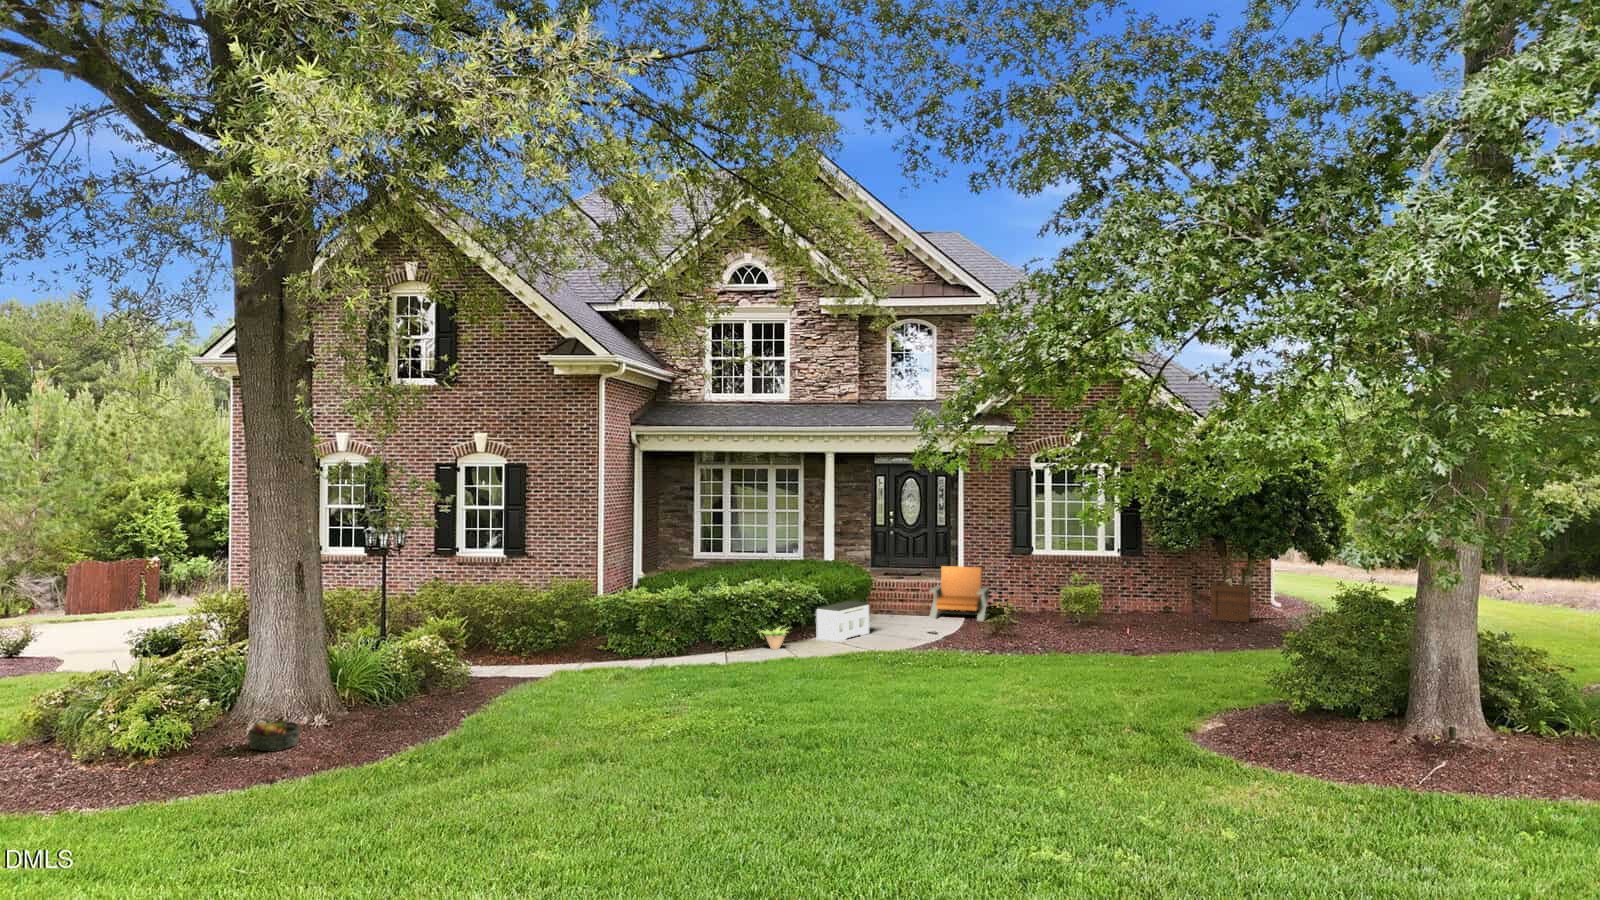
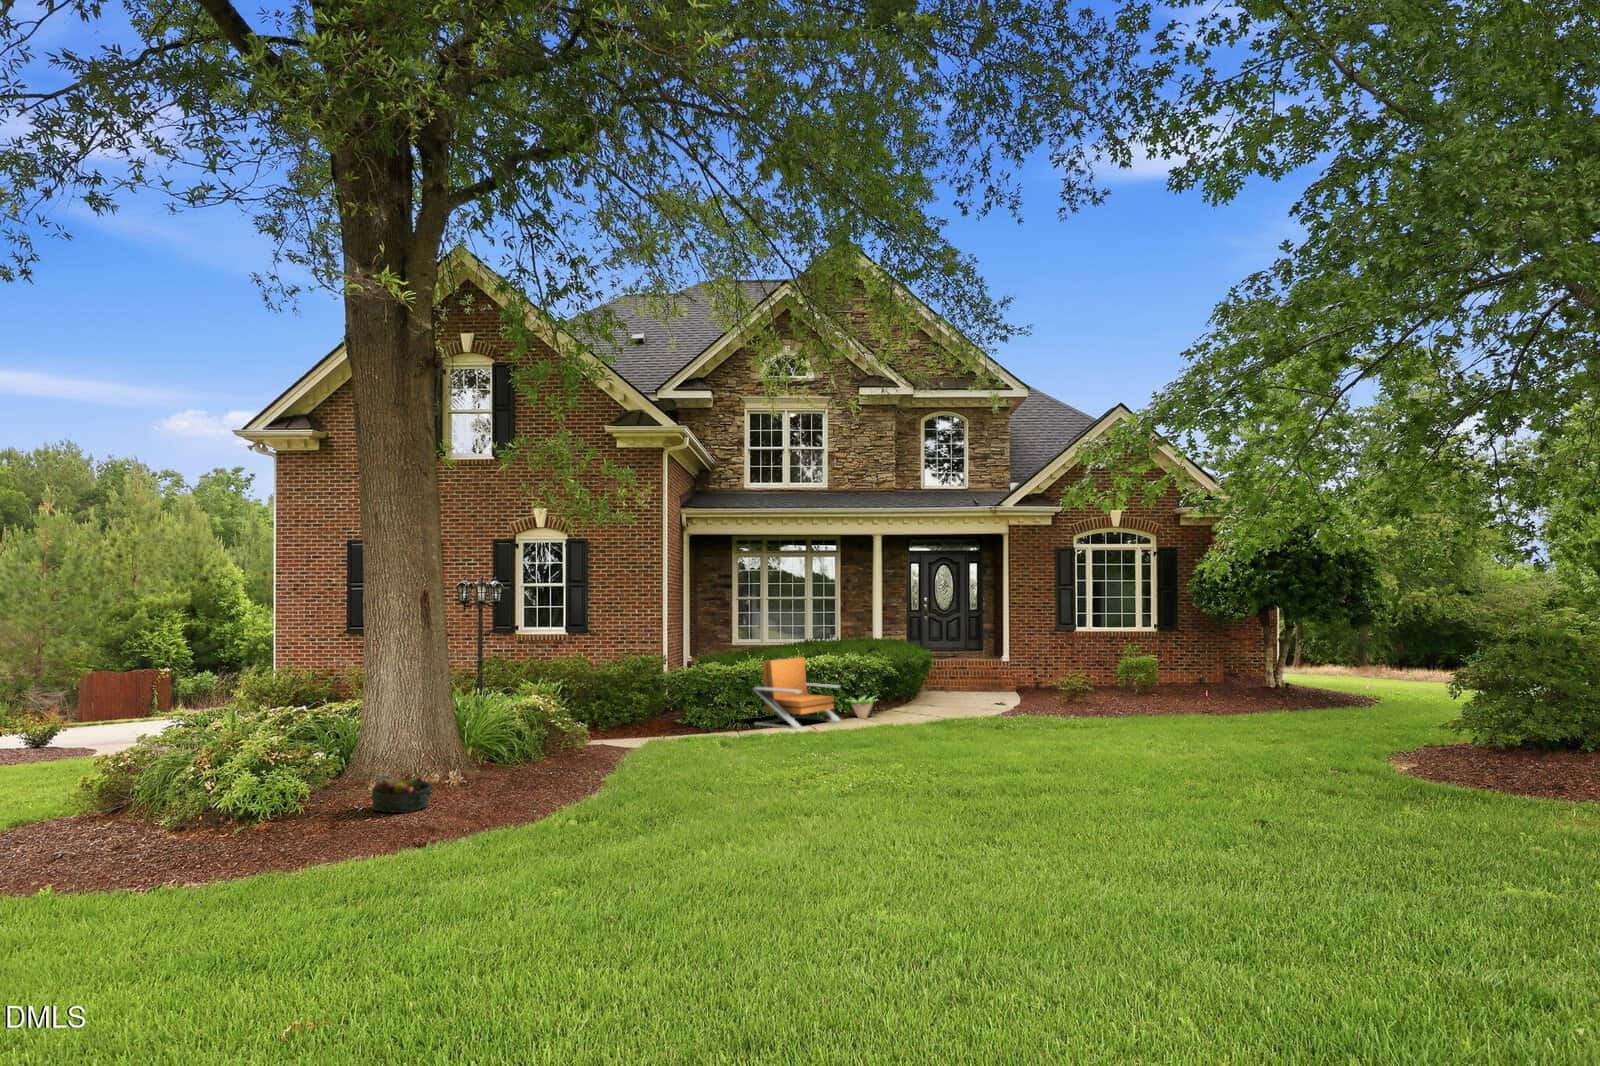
lounge chair: present [929,566,990,621] -> present [753,658,841,729]
wooden crate: present [1211,582,1250,622] -> none [1238,655,1280,691]
bench: present [816,601,869,642] -> none [893,673,940,712]

